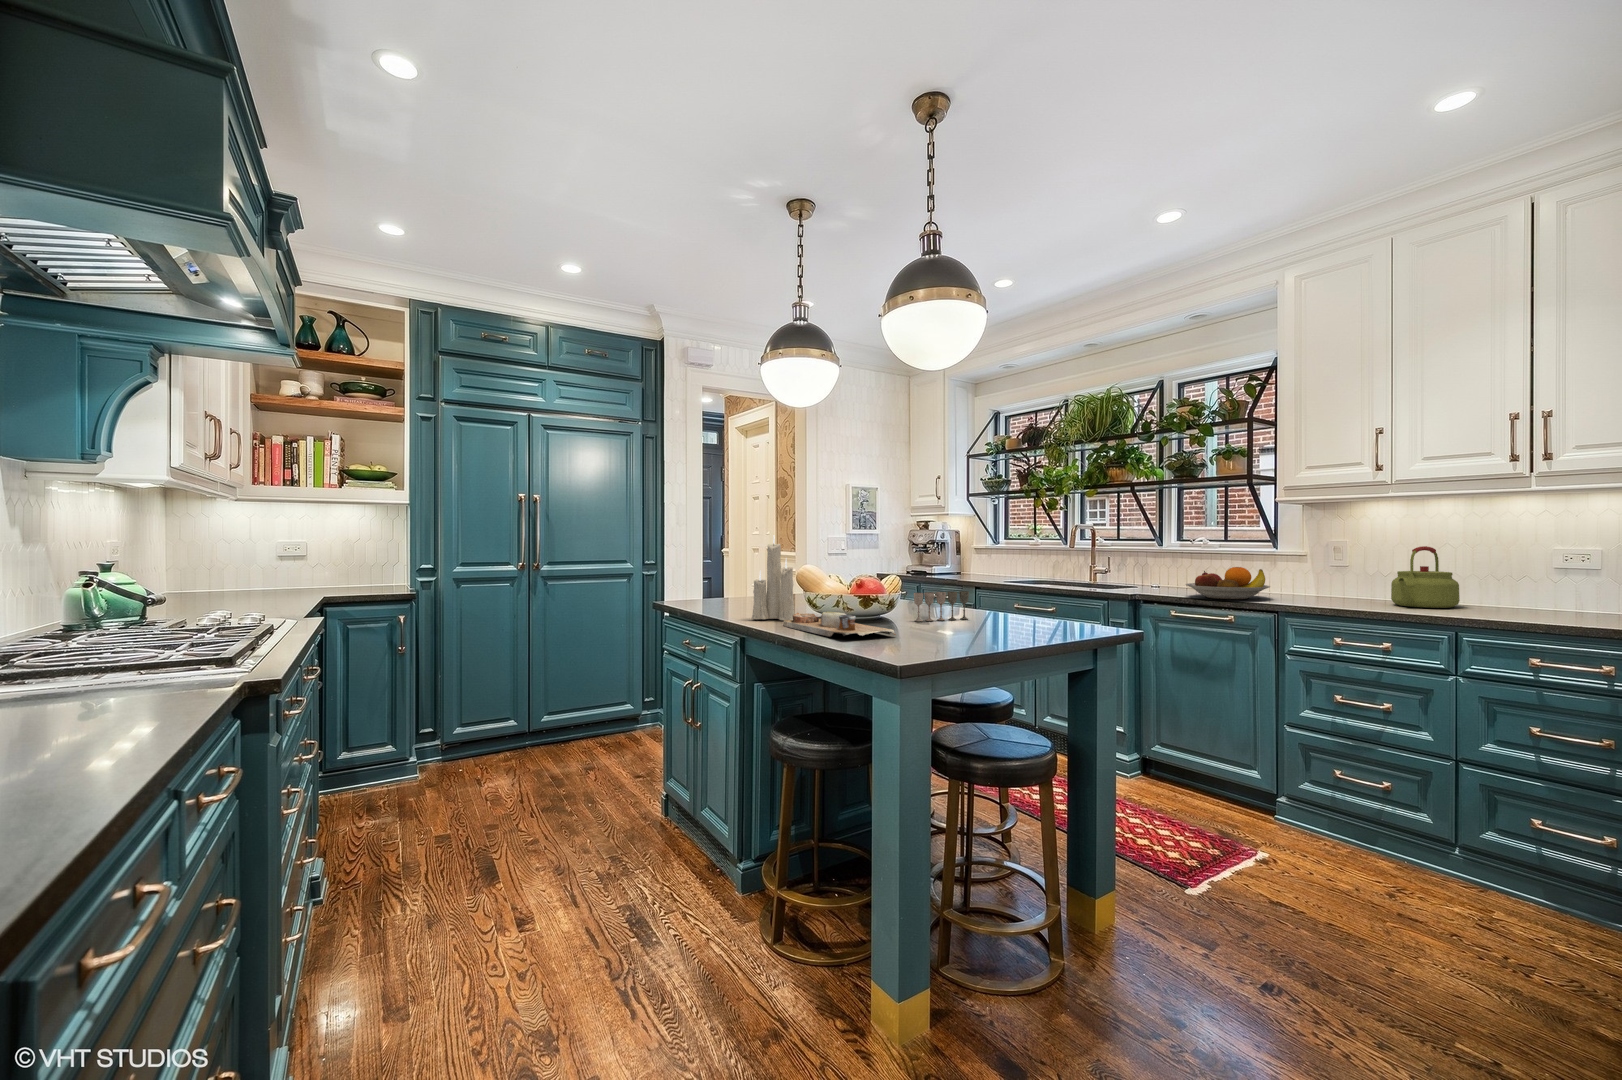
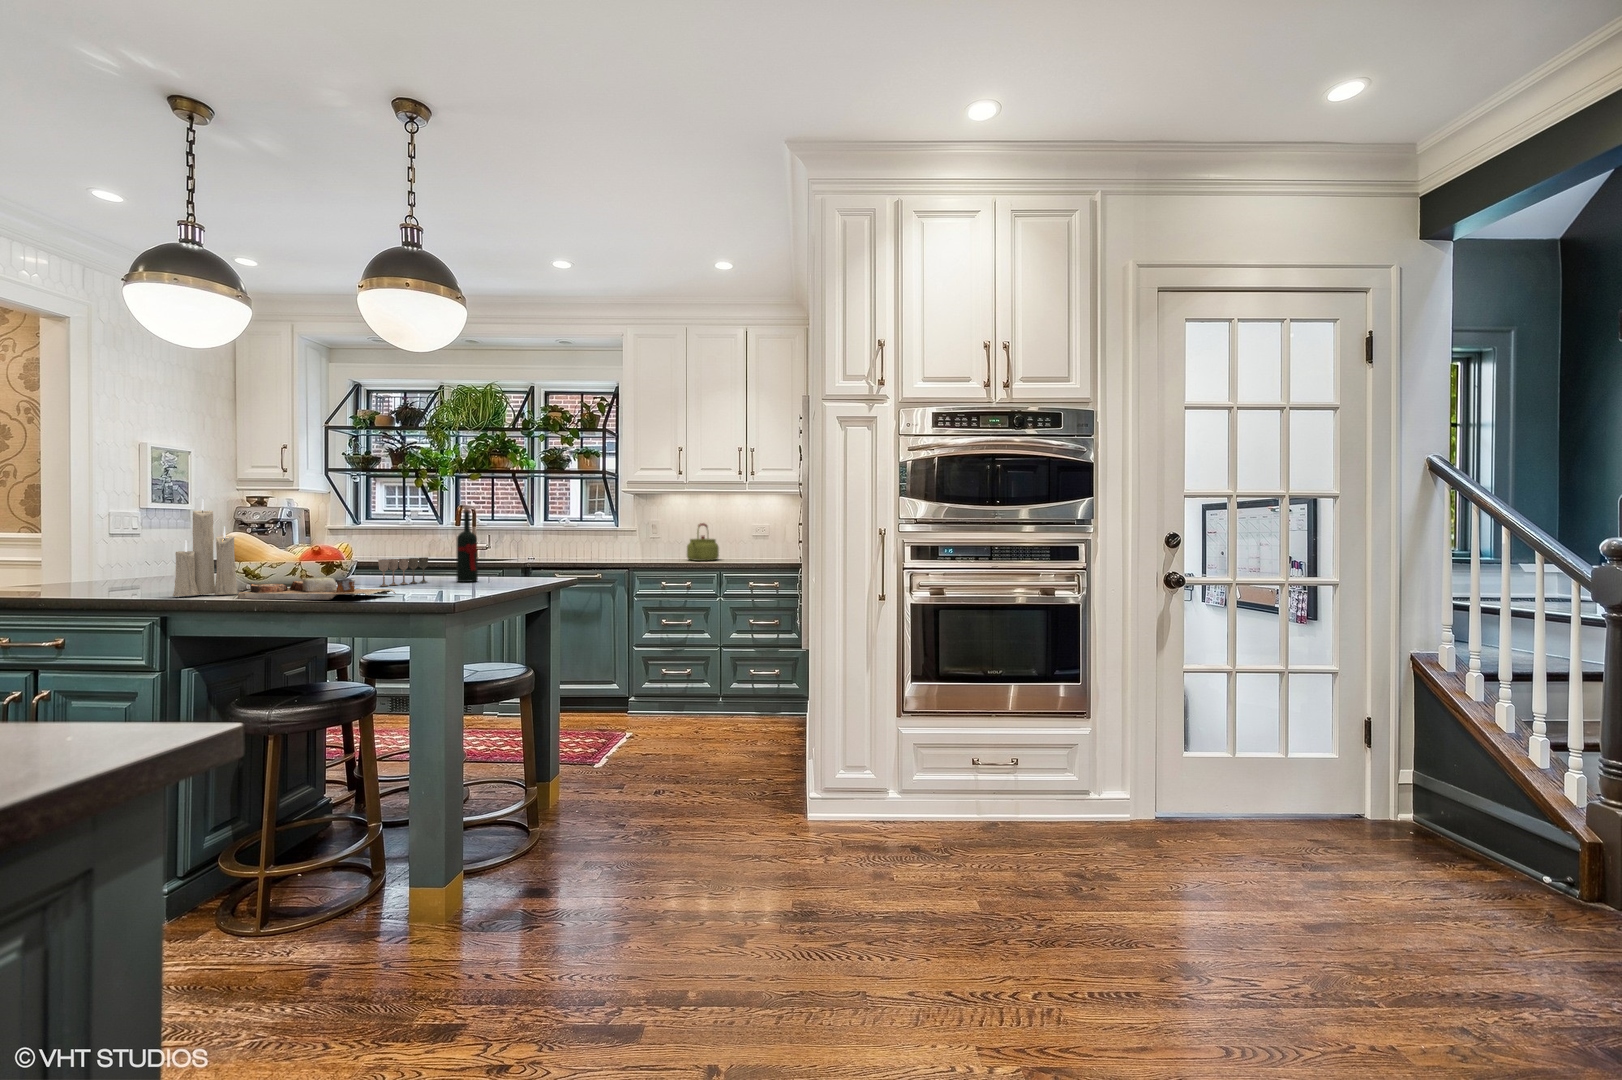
wine bottle: none [998,536,1021,623] -> present [457,508,478,582]
fruit bowl: present [1186,567,1270,599] -> none [563,538,620,562]

